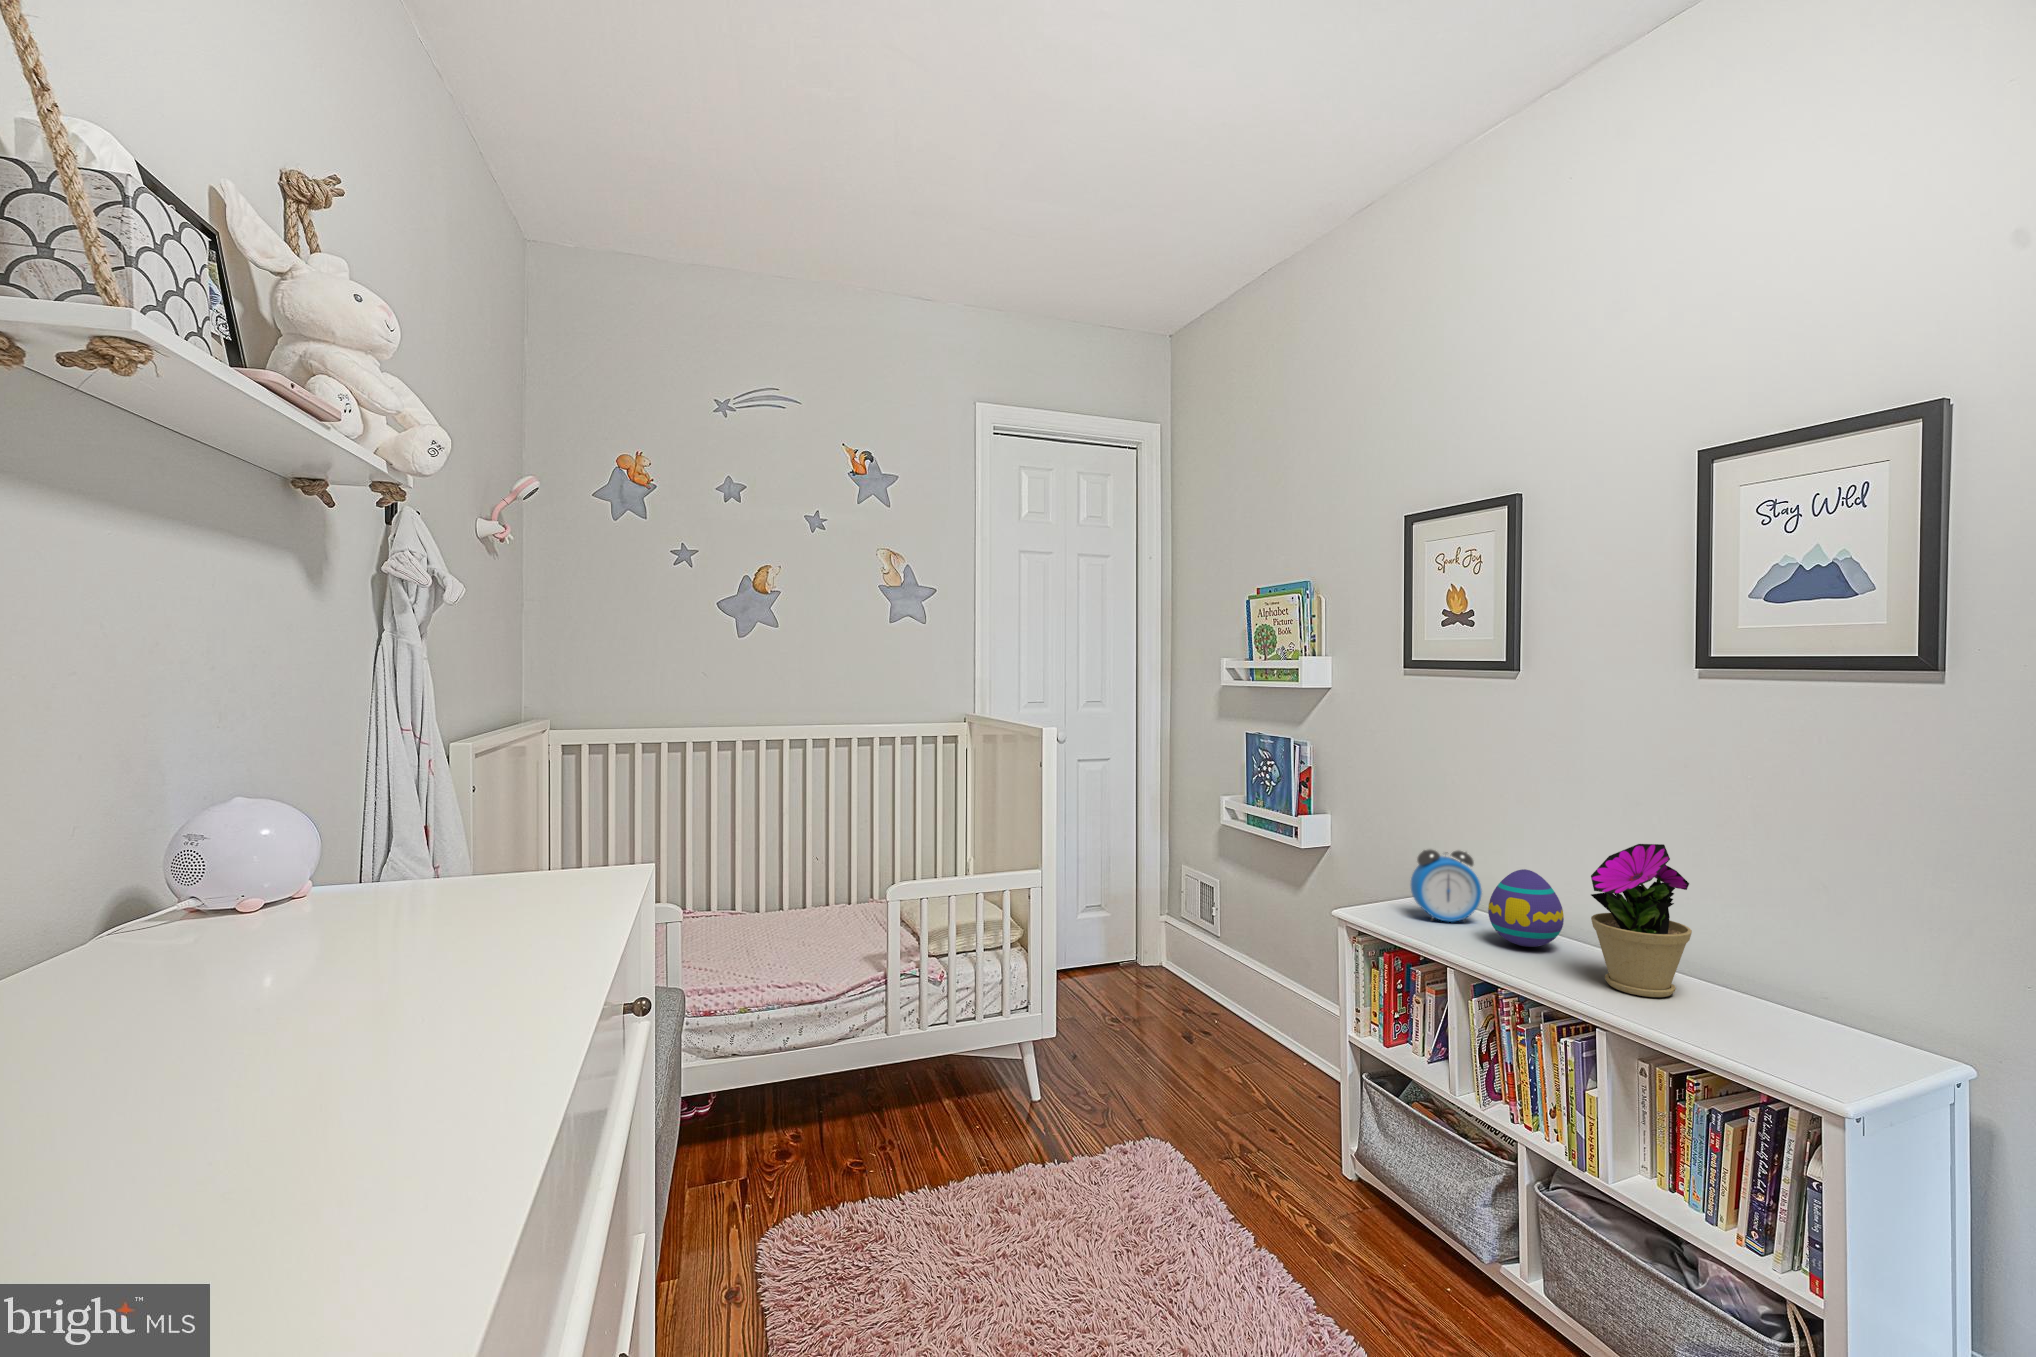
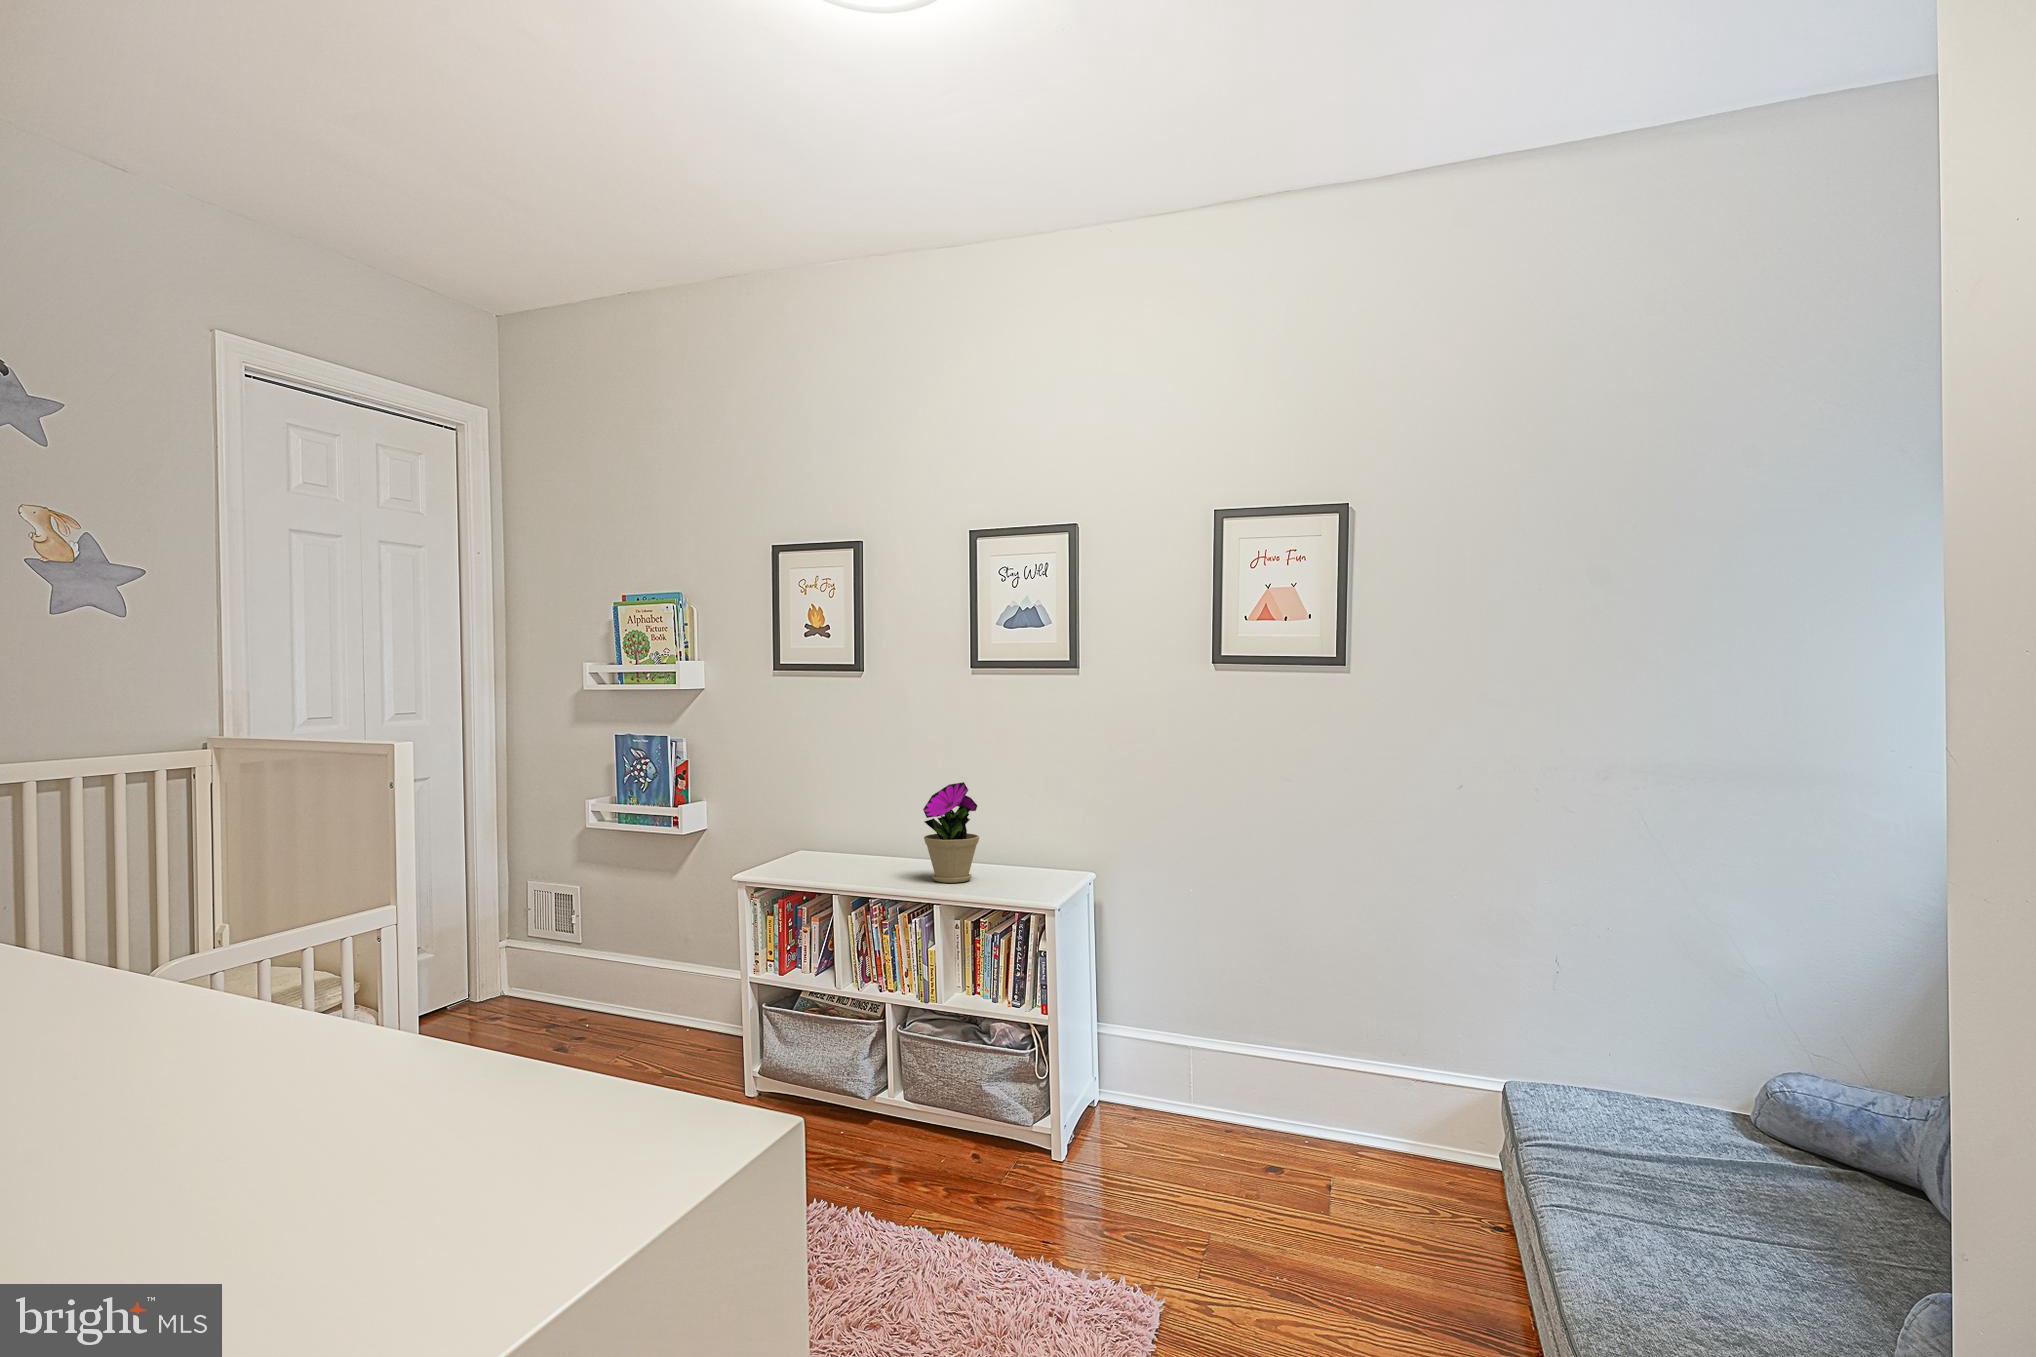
alarm clock: present [1411,849,1482,922] -> none [793,811,845,868]
decorative egg: present [1488,869,1564,947] -> none [854,815,902,871]

